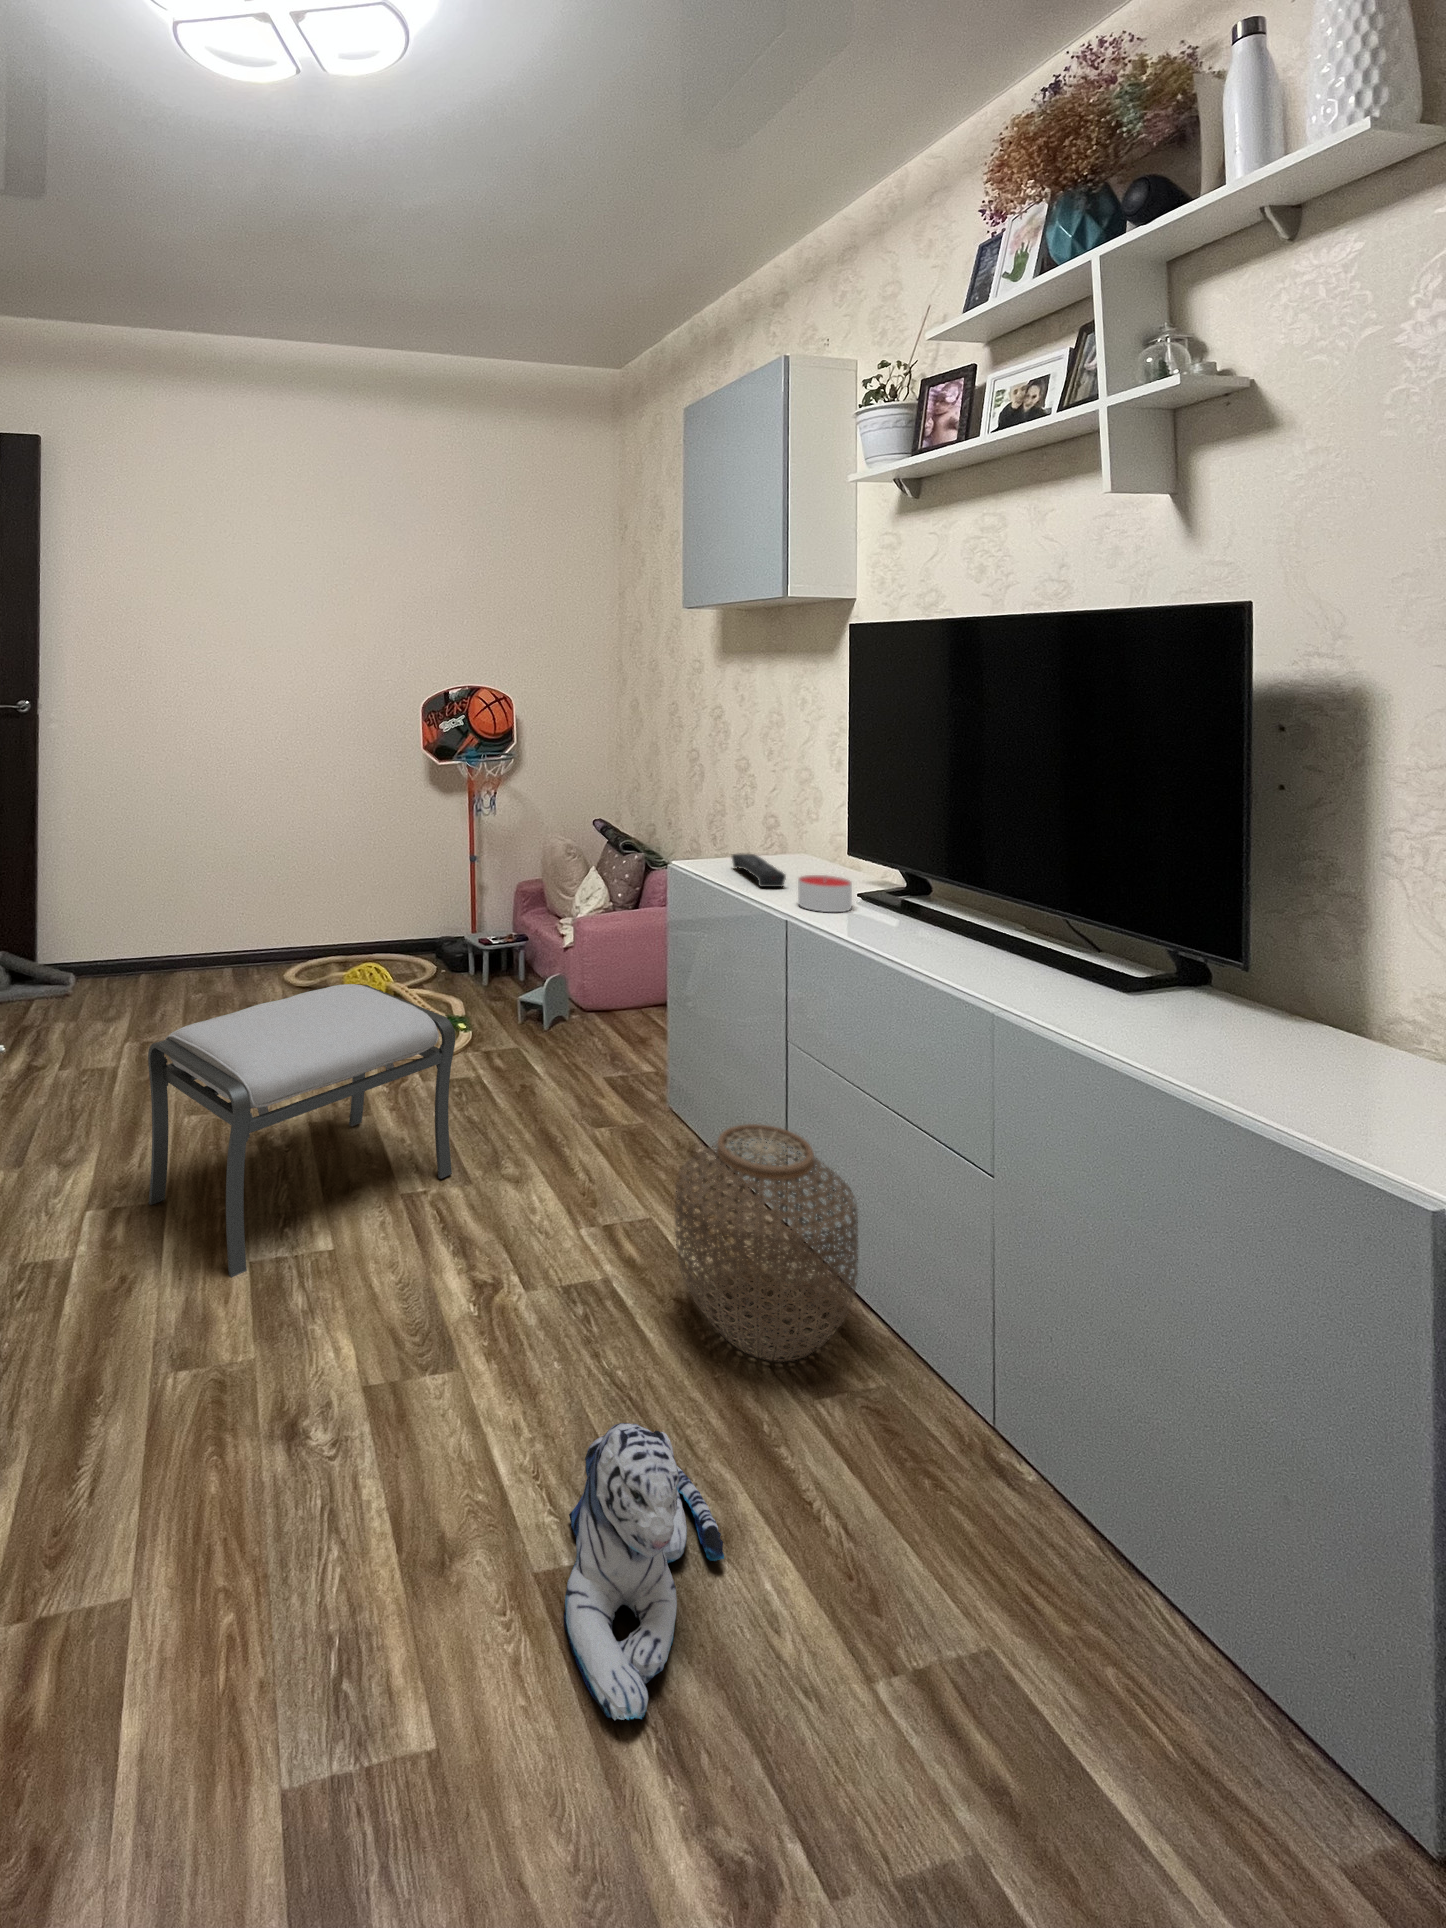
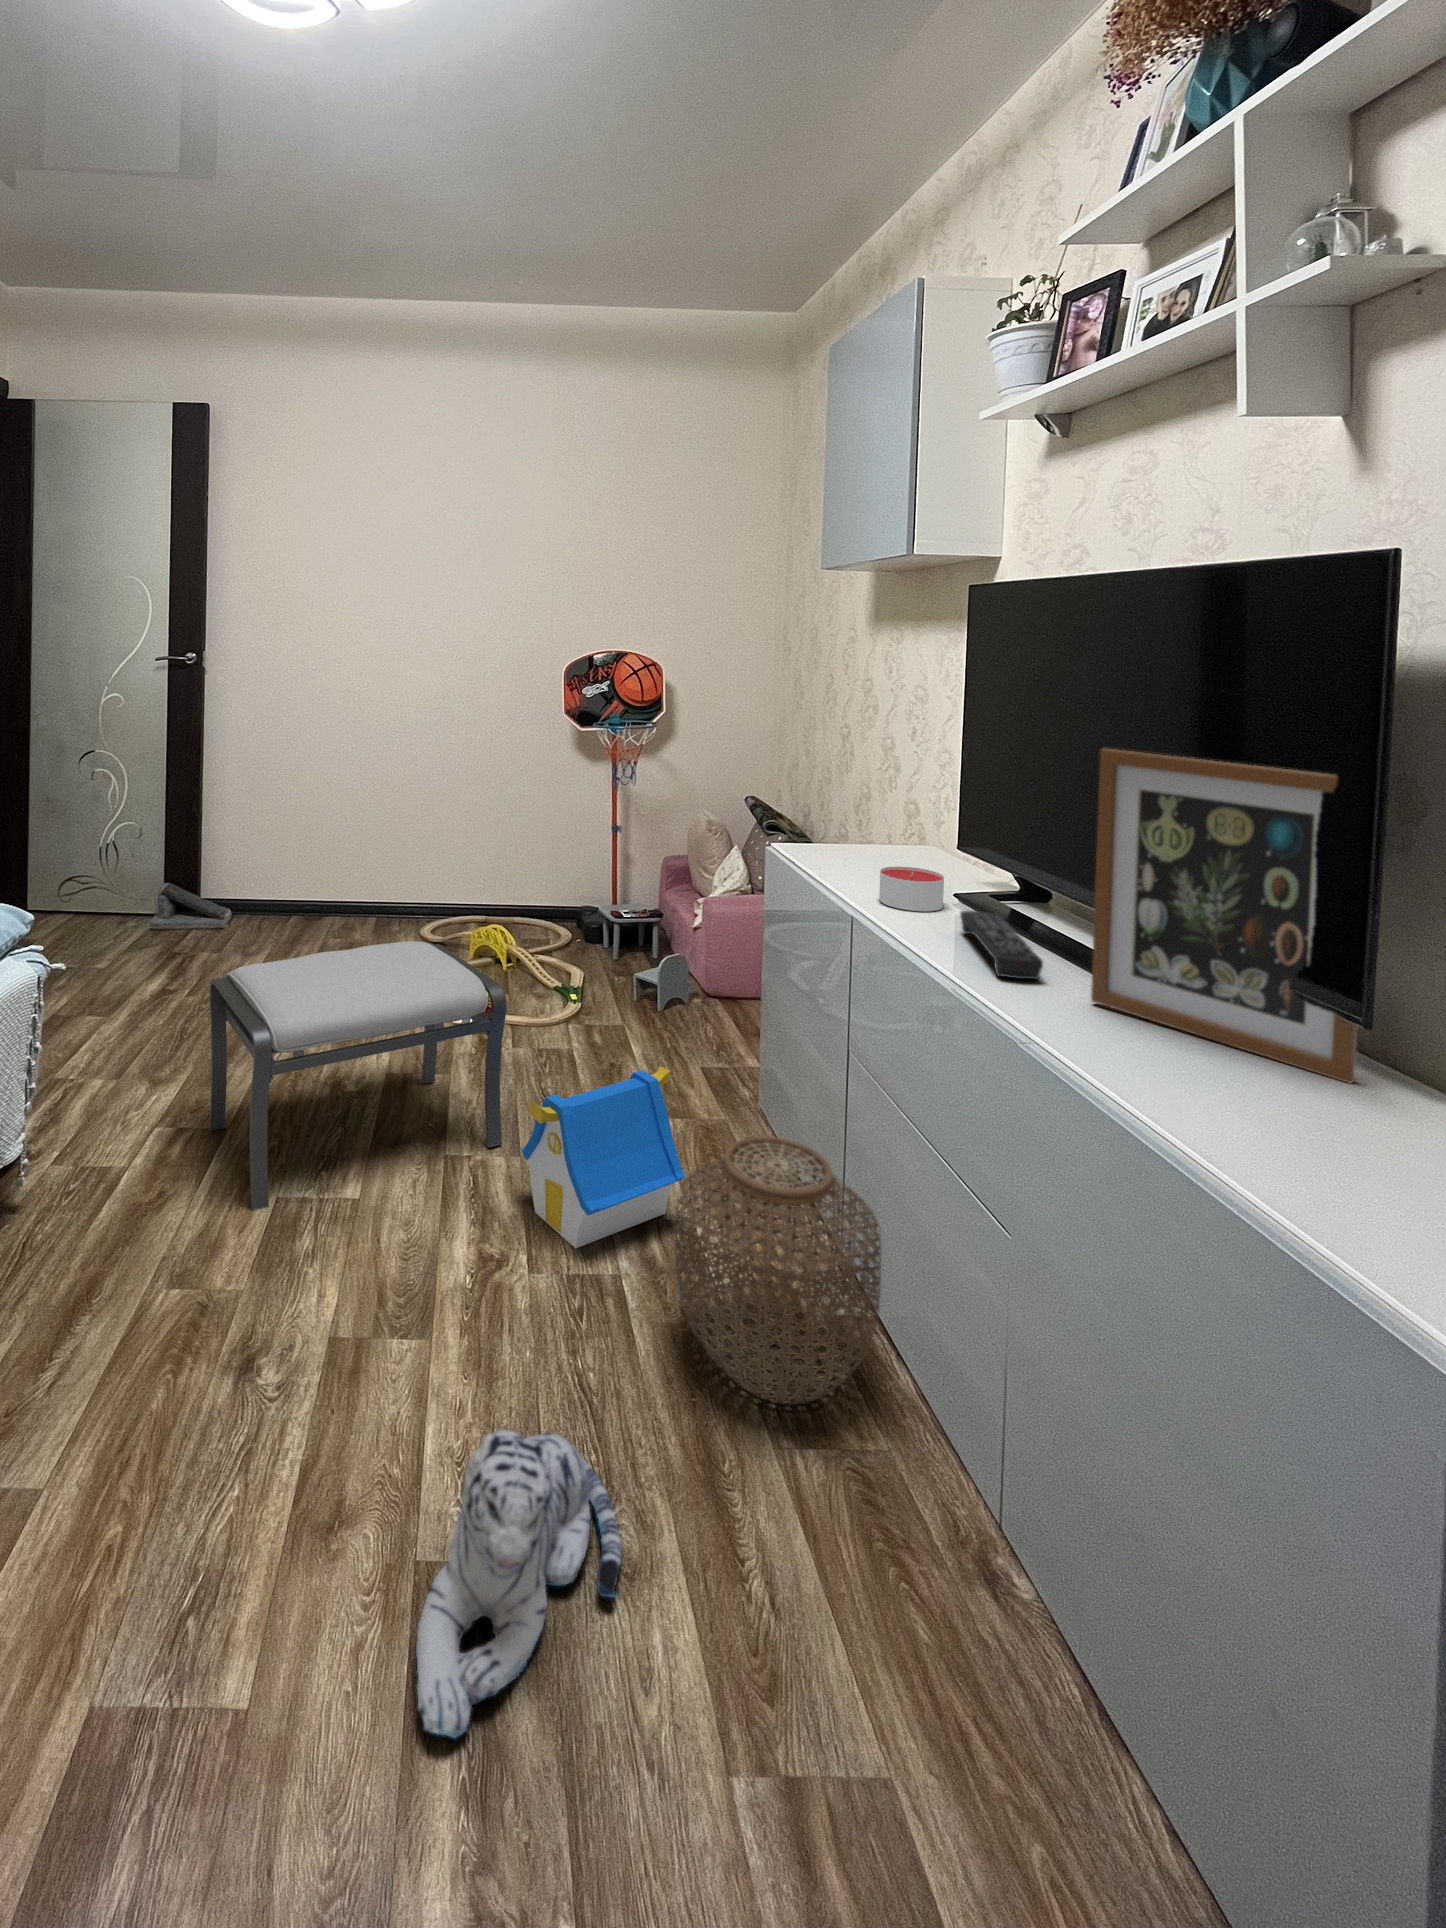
picture frame: none [1021,765,1232,1014] -> present [1091,748,1357,1084]
remote control: present [732,853,786,887] -> present [960,911,1043,980]
toy house: none [489,1077,646,1259] -> present [521,1066,685,1248]

